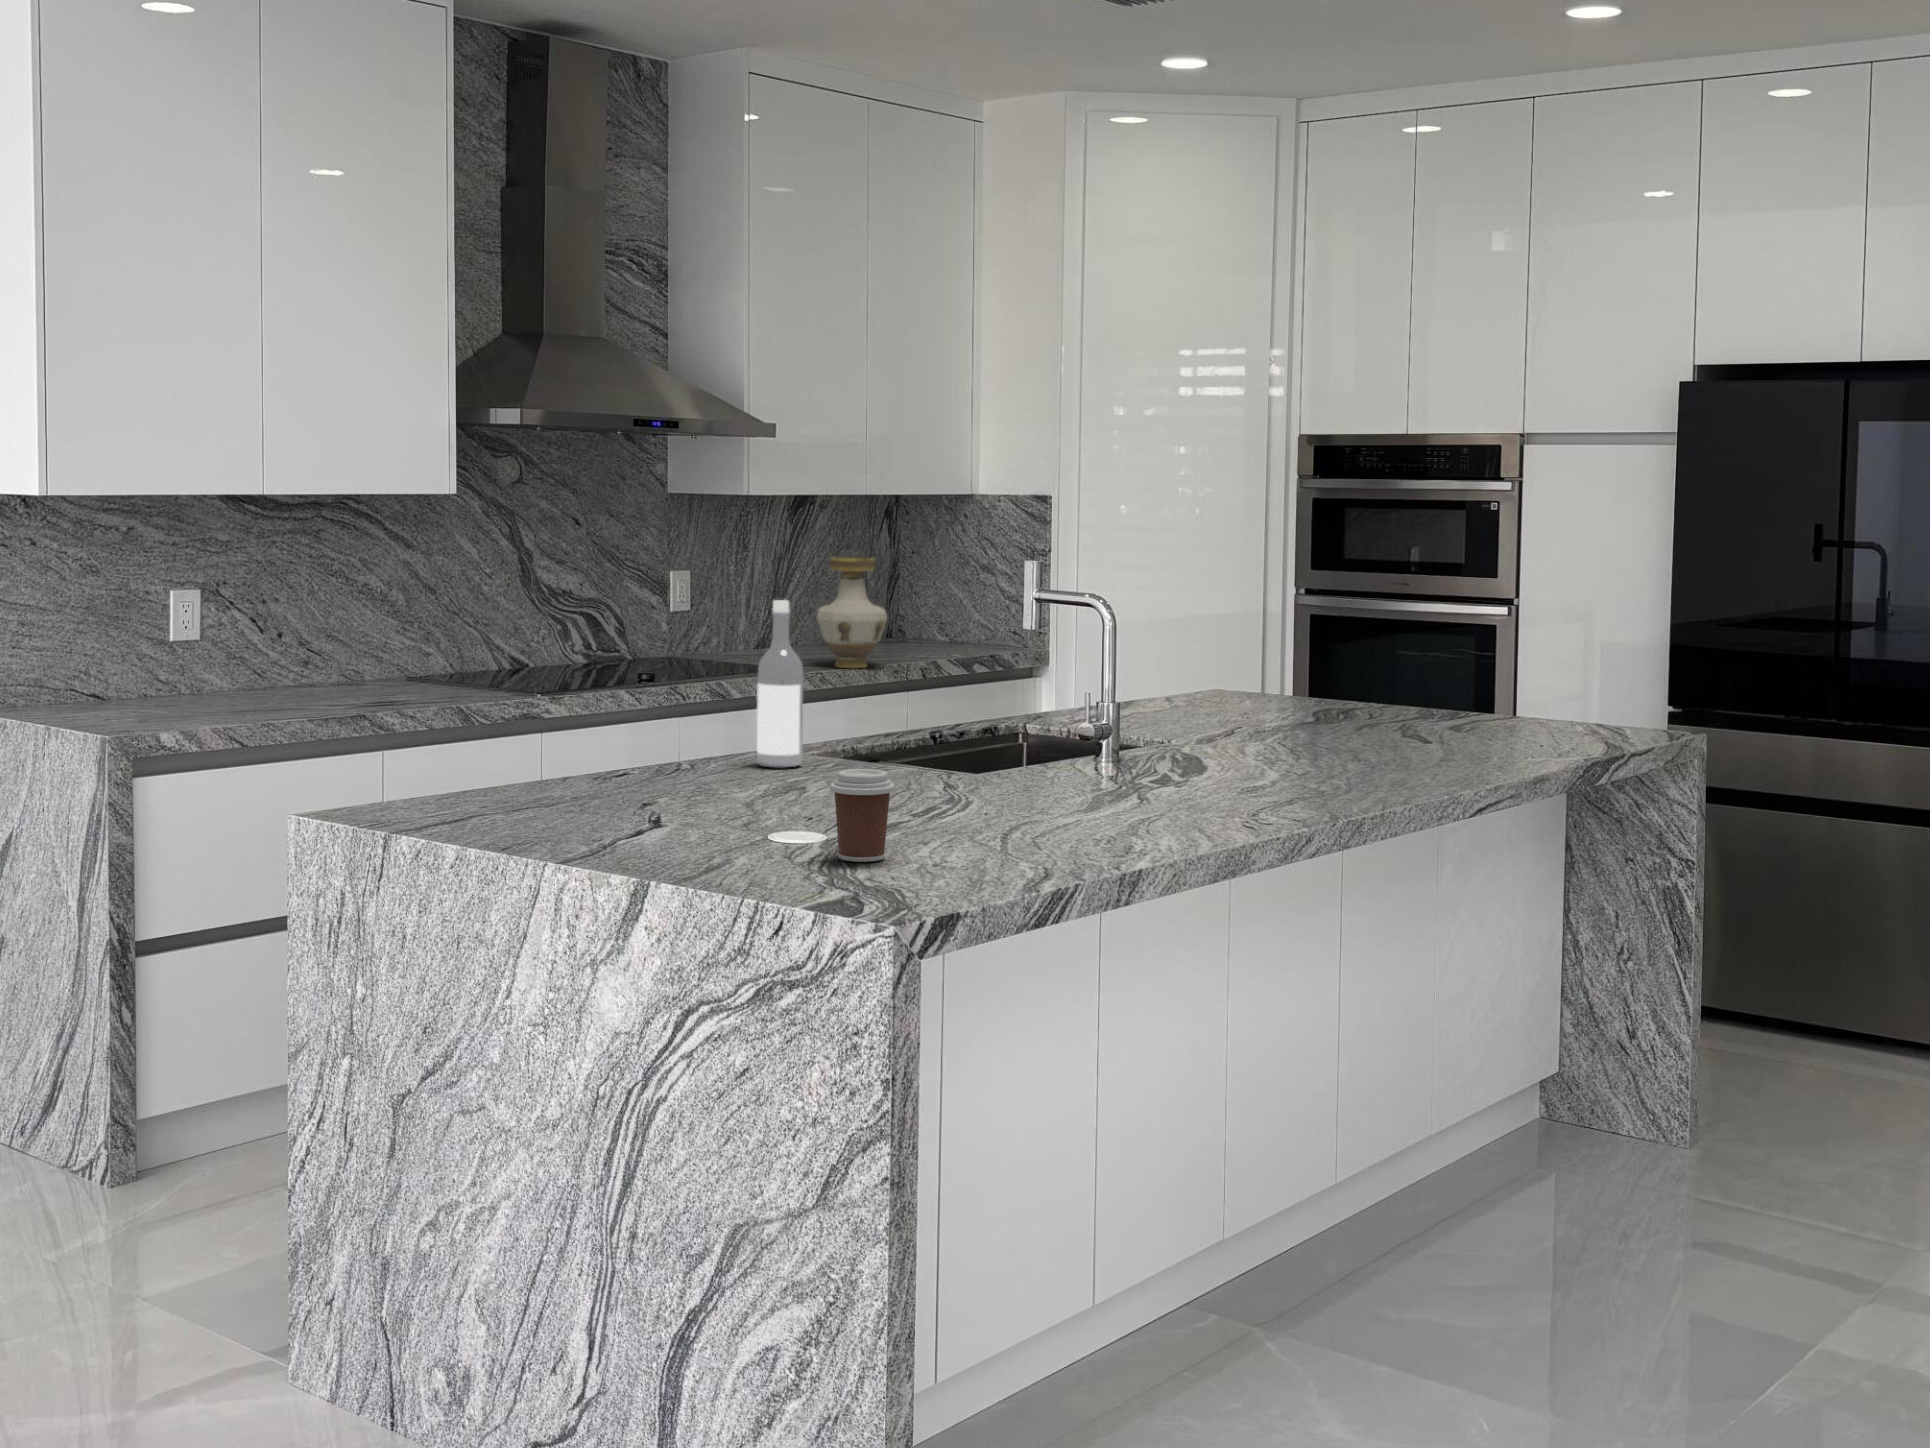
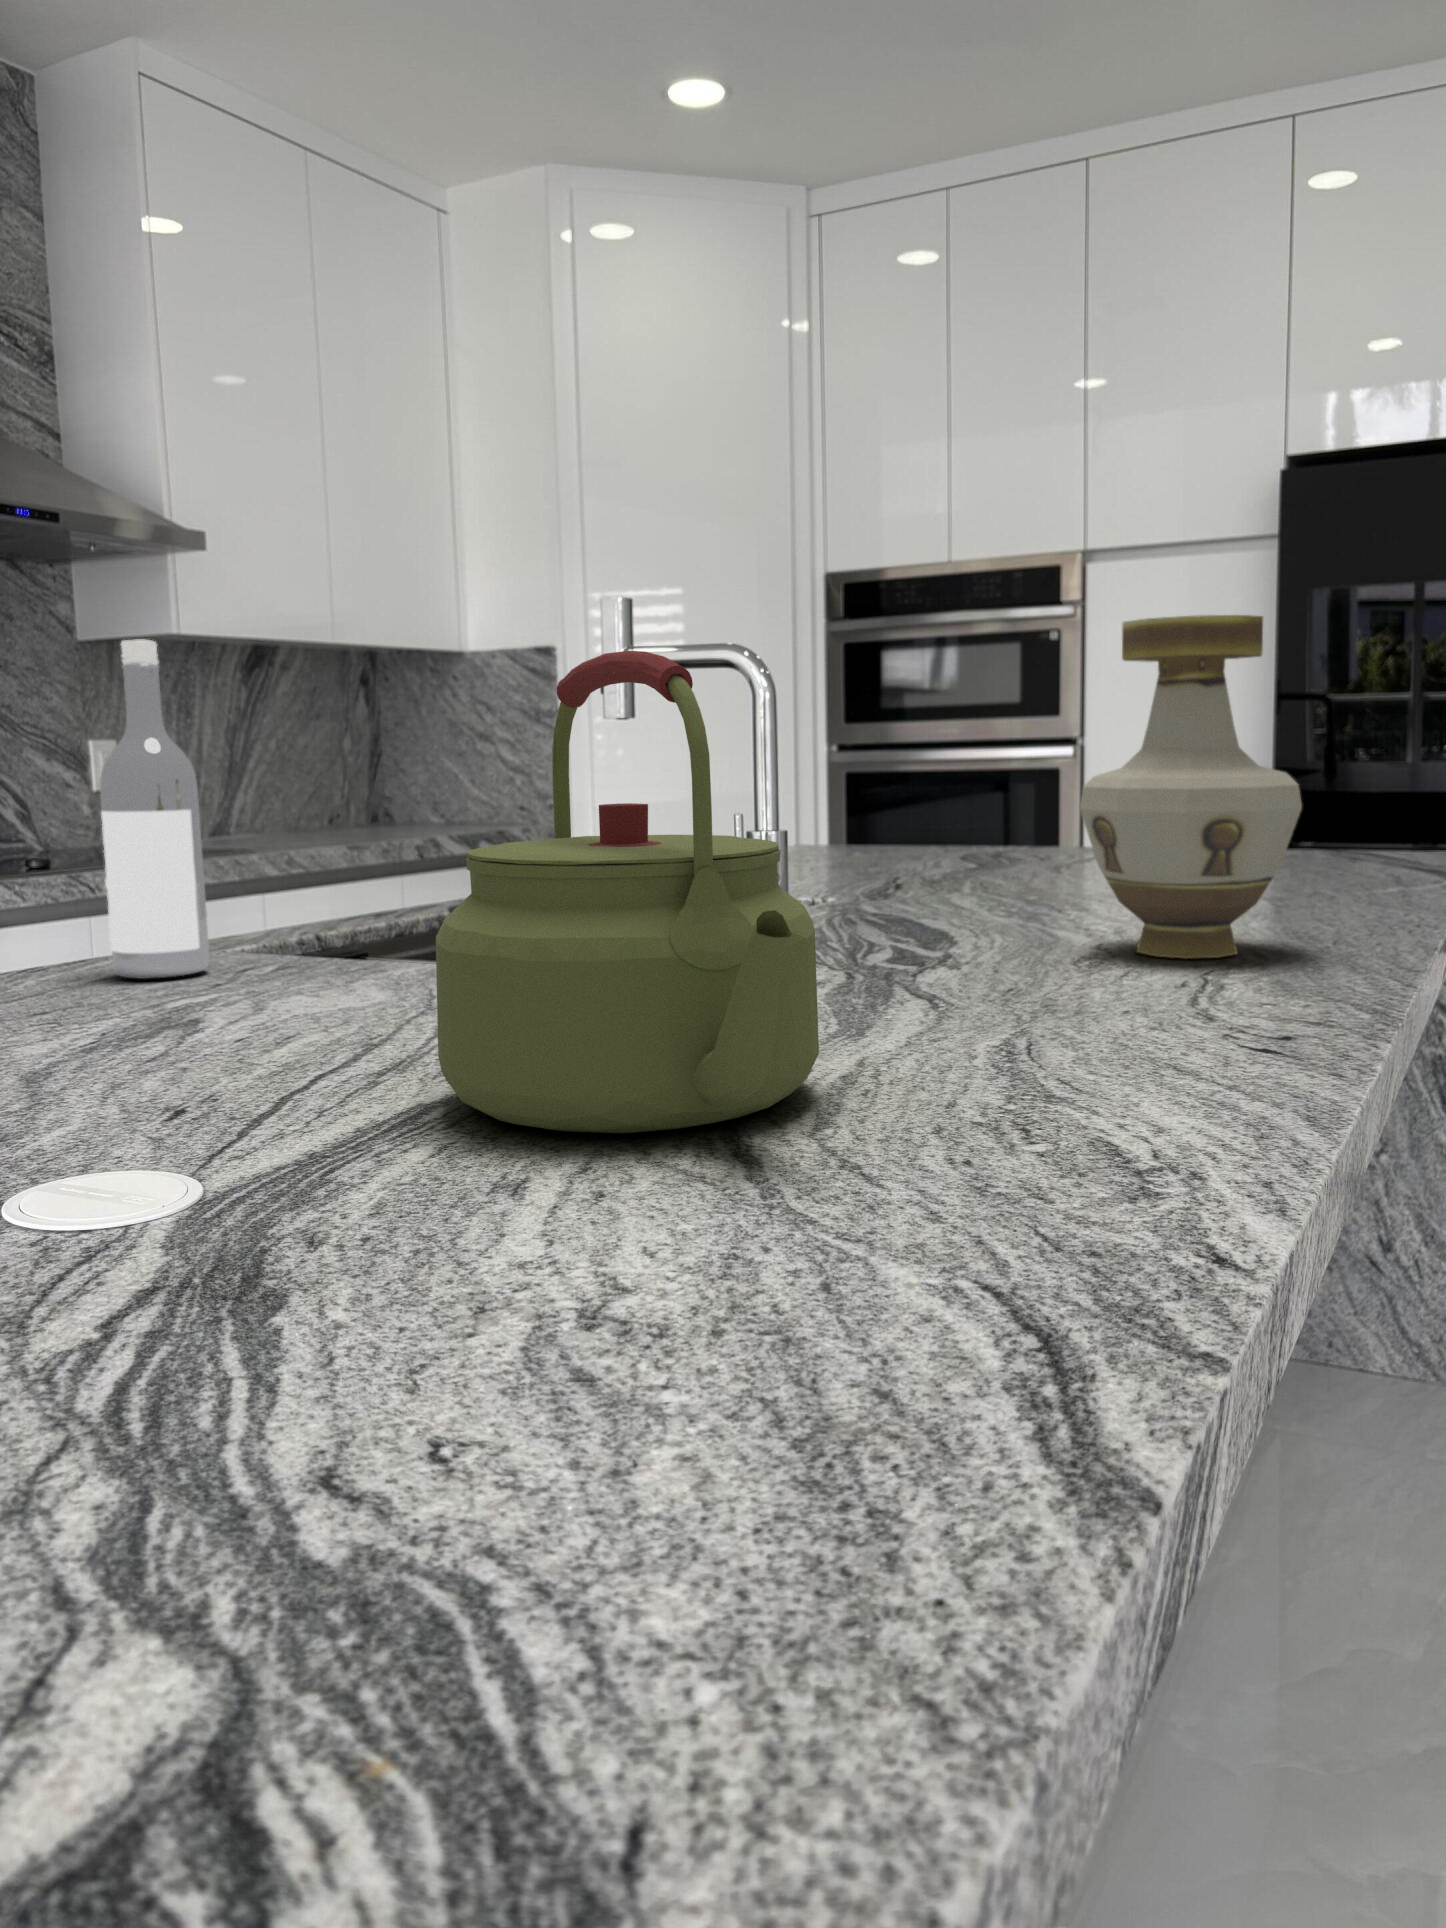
vase: present [817,556,887,668] -> present [1080,615,1302,959]
kettle: none [905,662,1044,833] -> present [436,651,819,1133]
coffee cup: present [830,769,895,862] -> none [143,964,413,1343]

